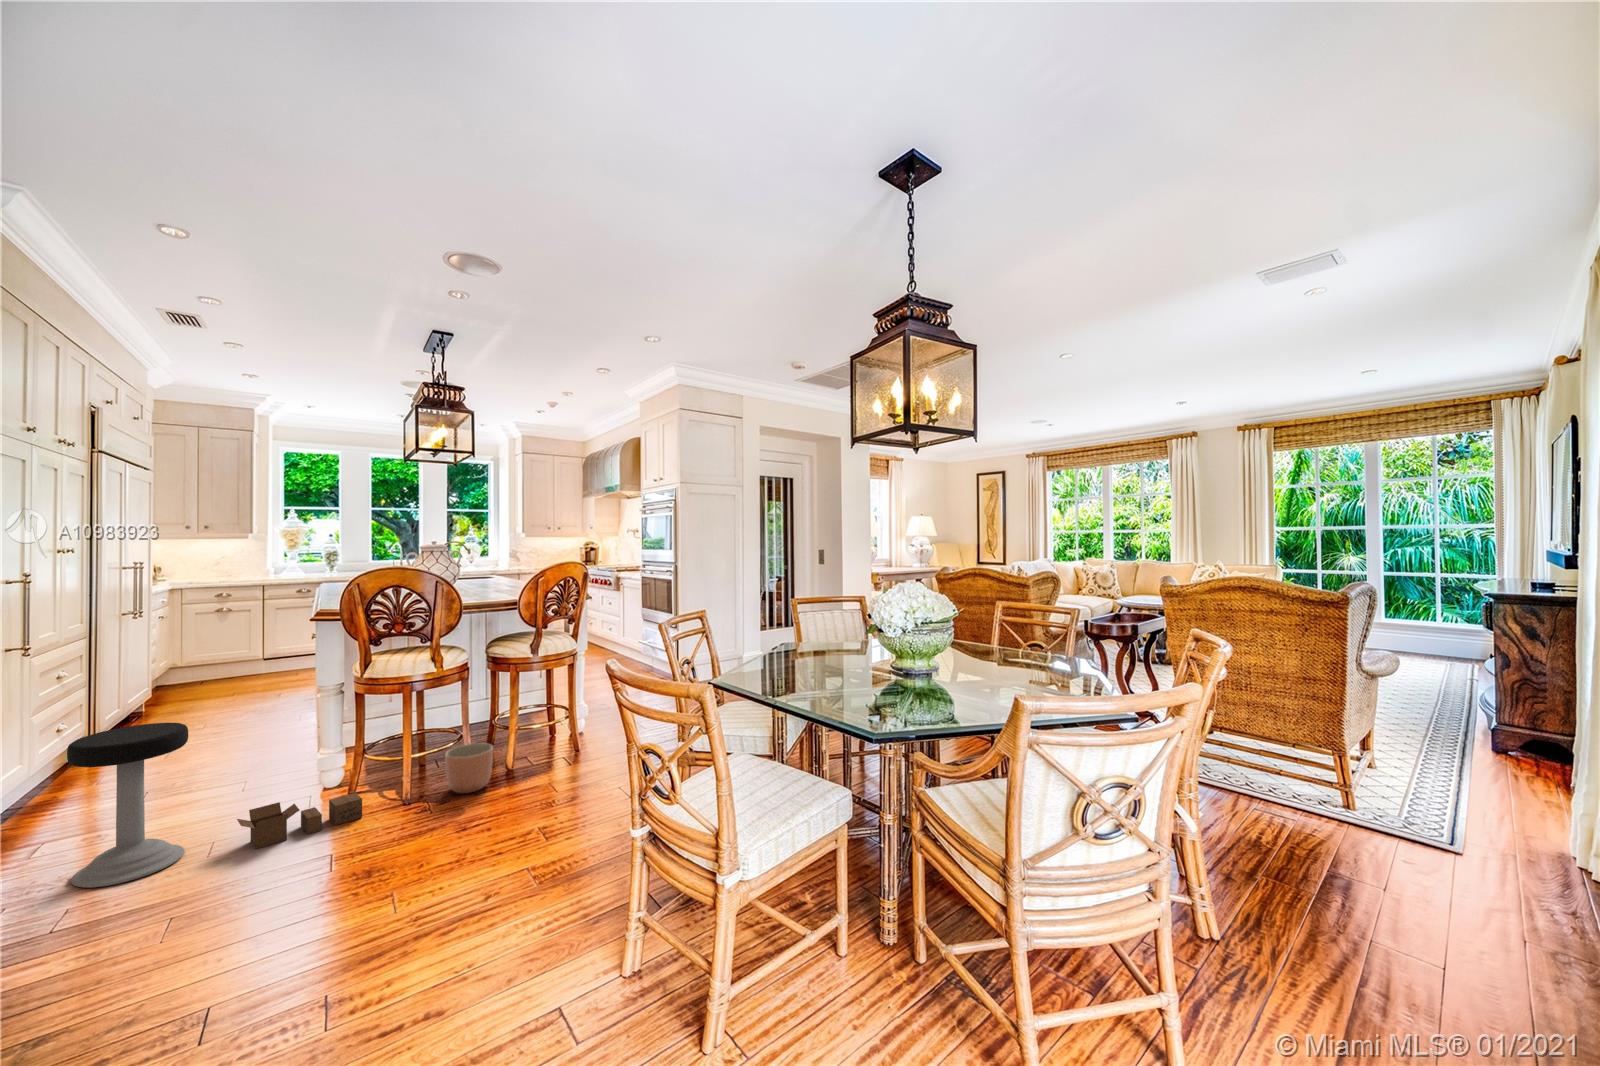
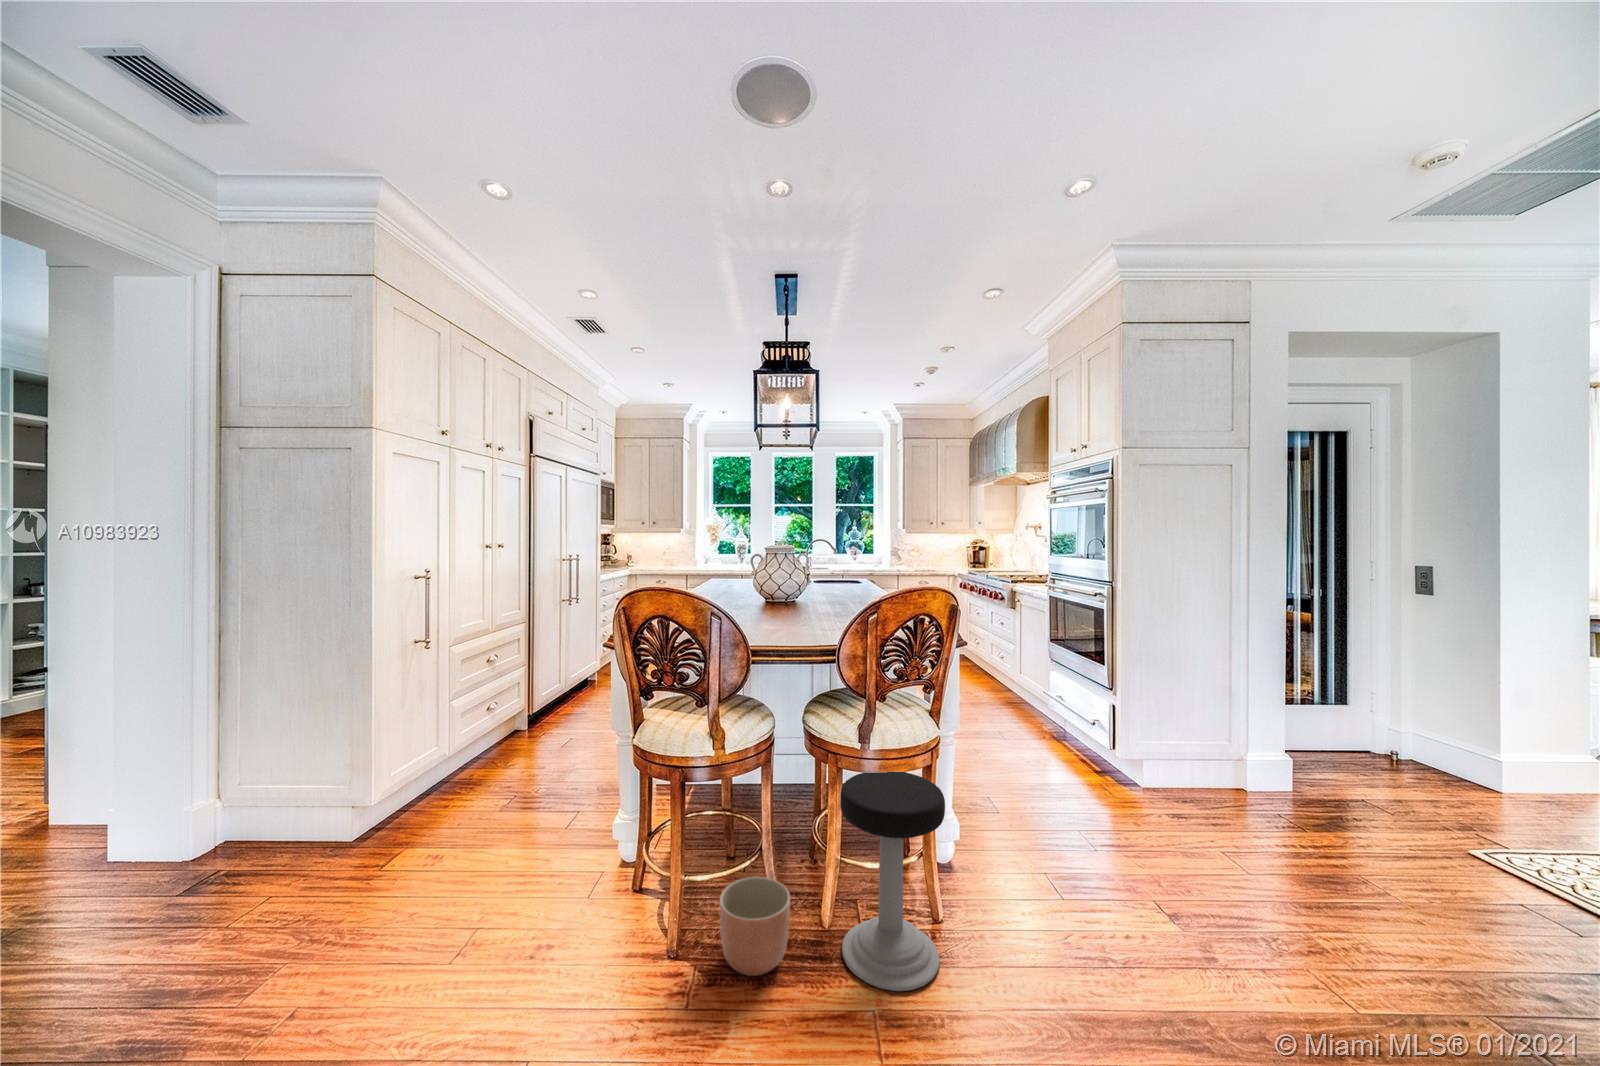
stool: present [67,723,188,888] -> present [840,770,945,991]
cardboard box: present [237,793,362,849] -> none [445,918,604,998]

